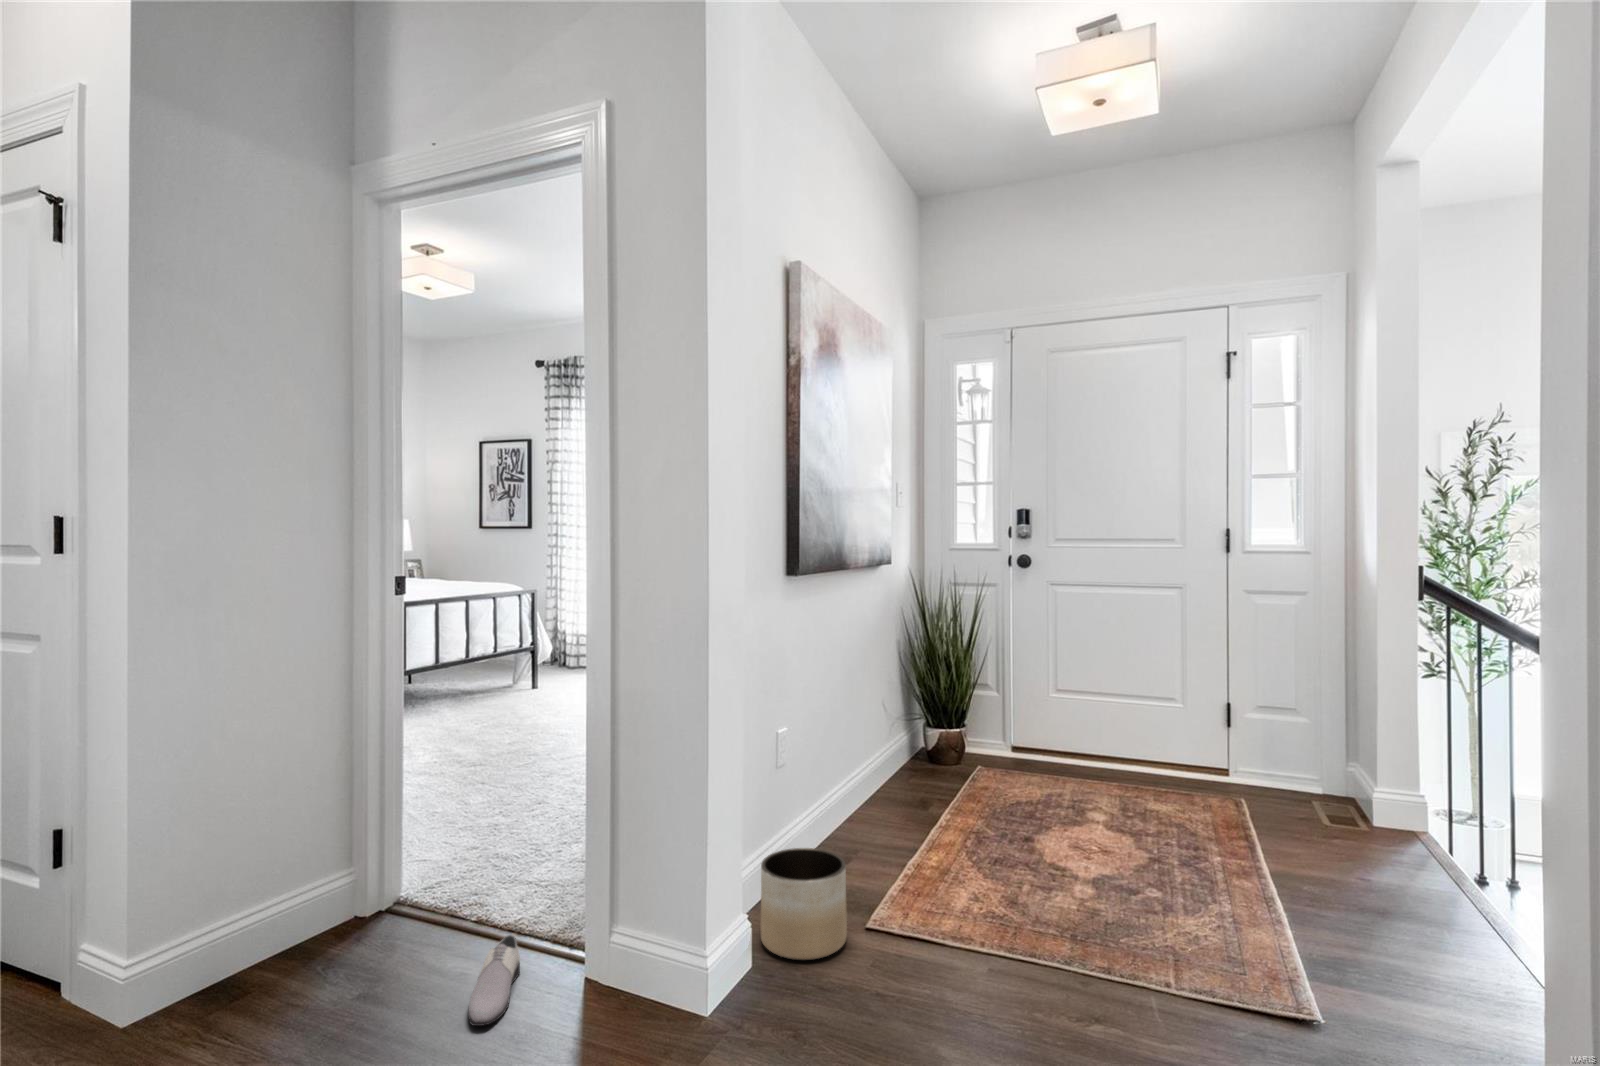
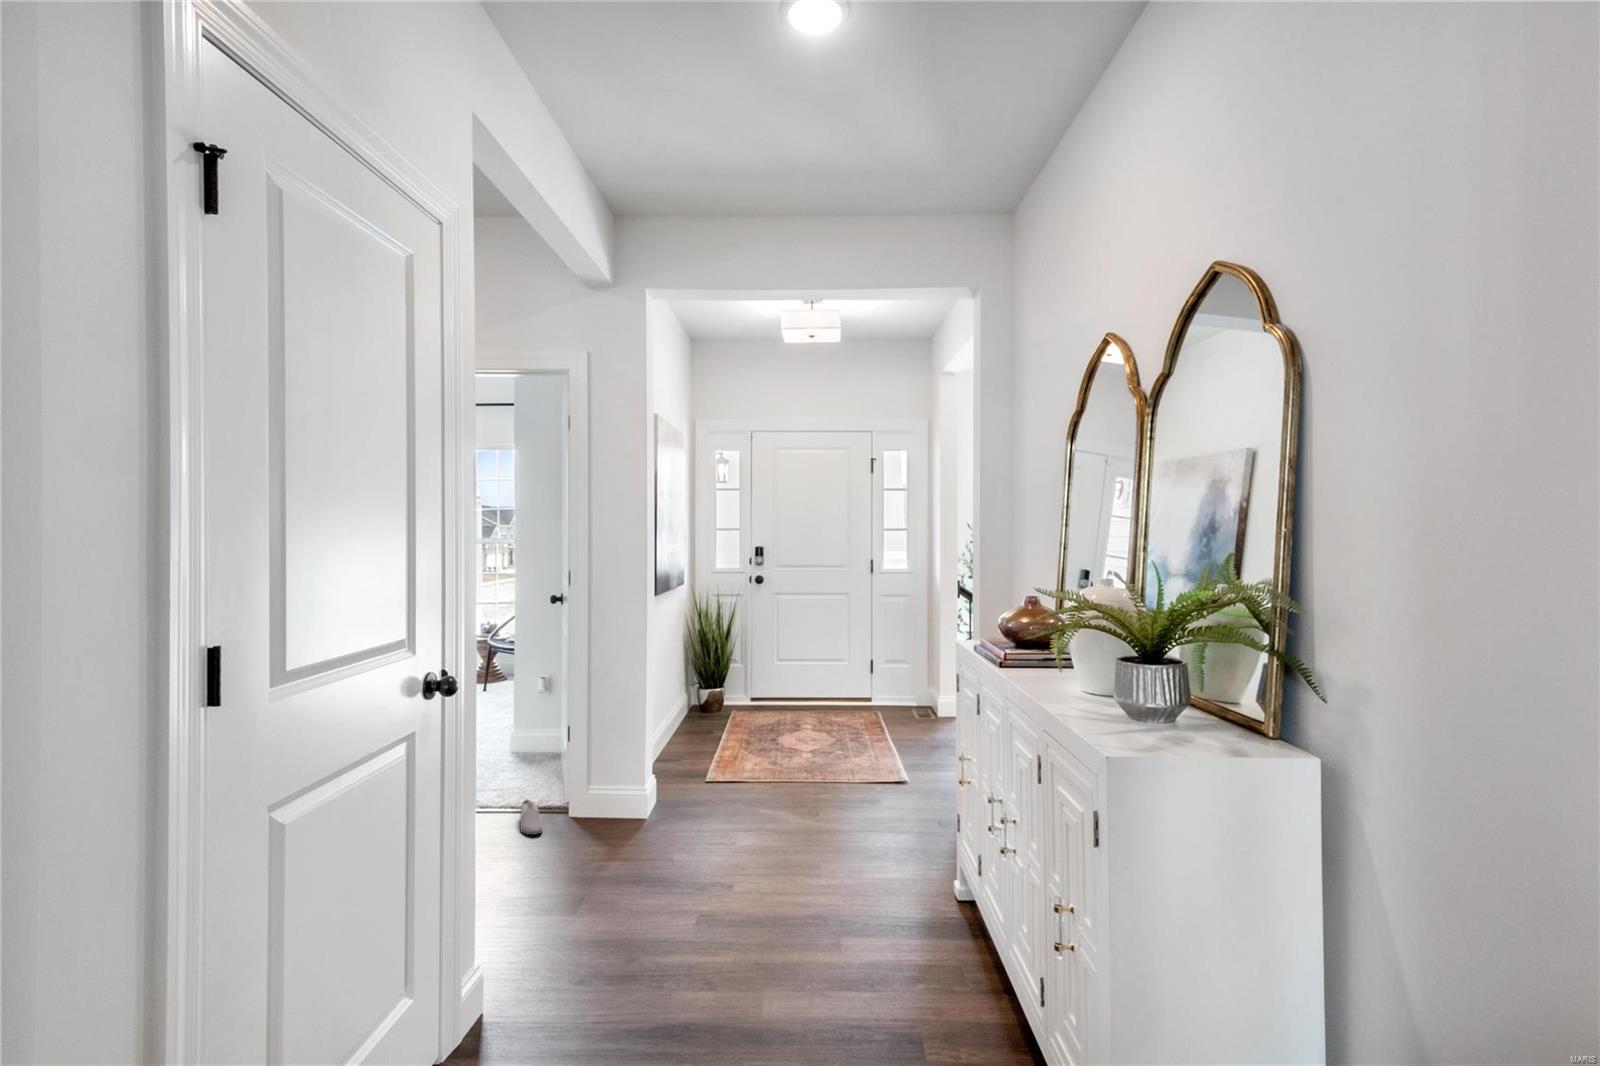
planter: present [761,848,847,960] -> none [654,743,699,795]

